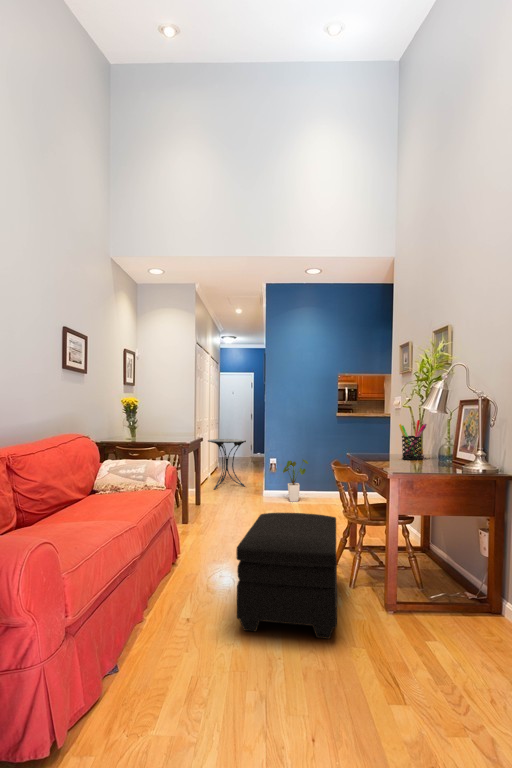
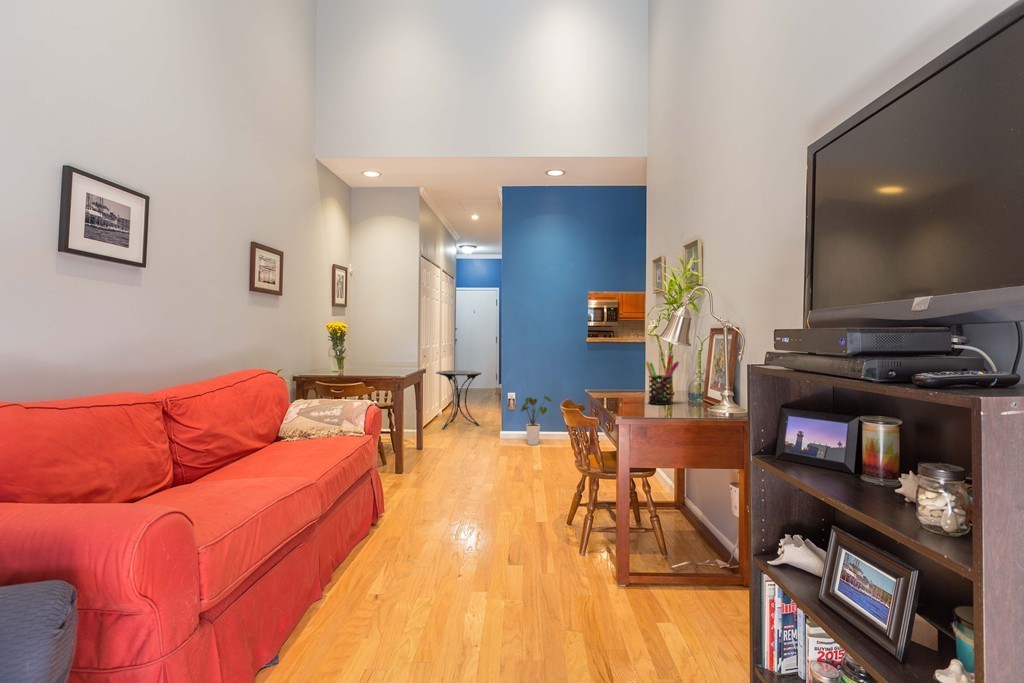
ottoman: present [236,513,337,639] -> none [437,465,567,617]

